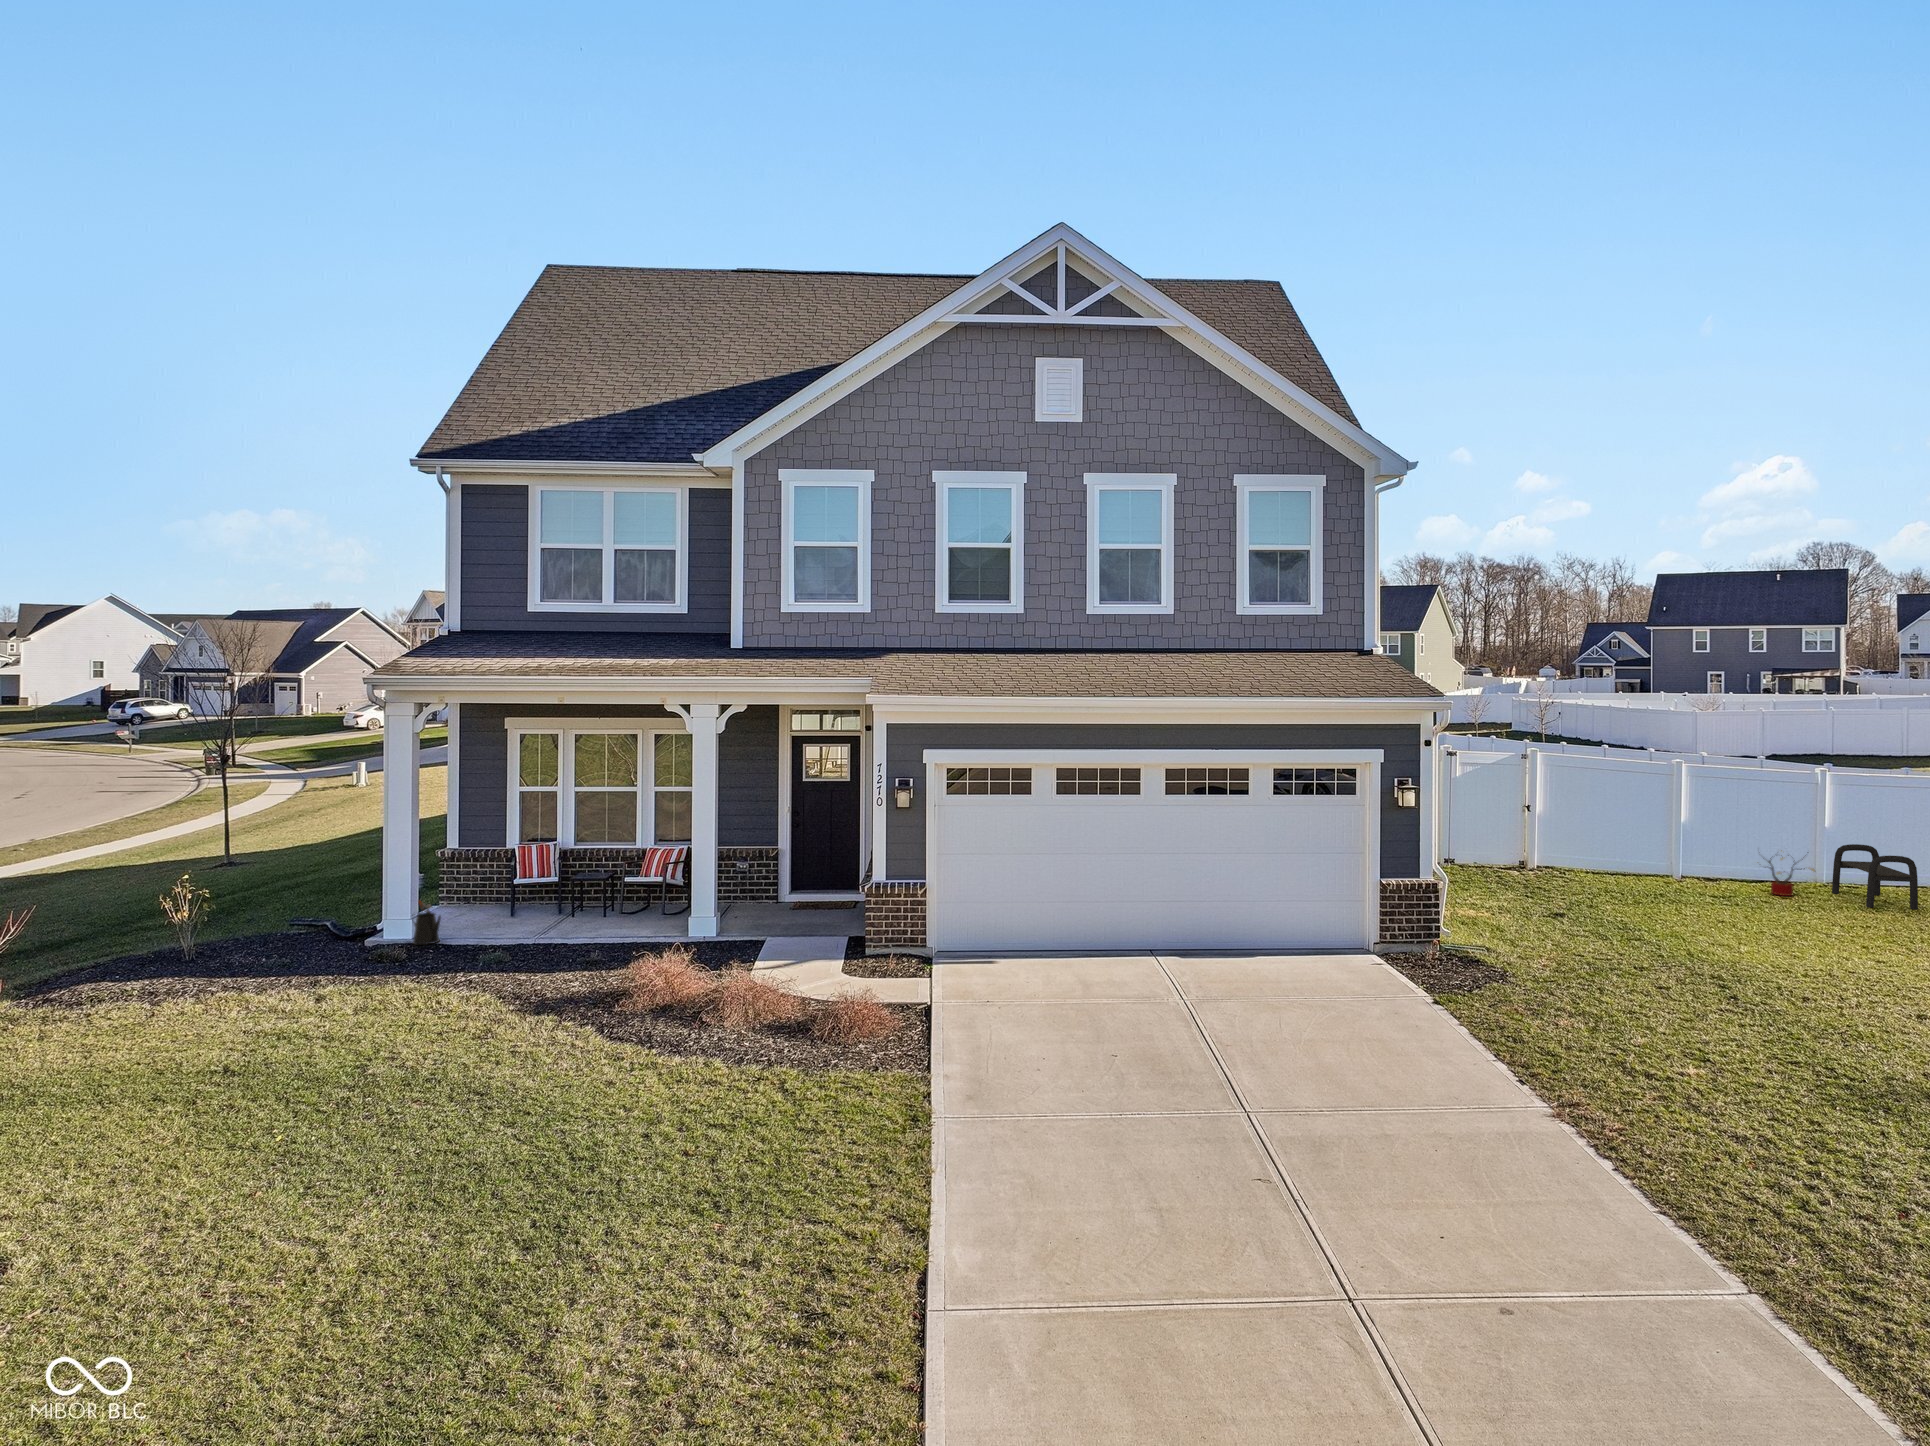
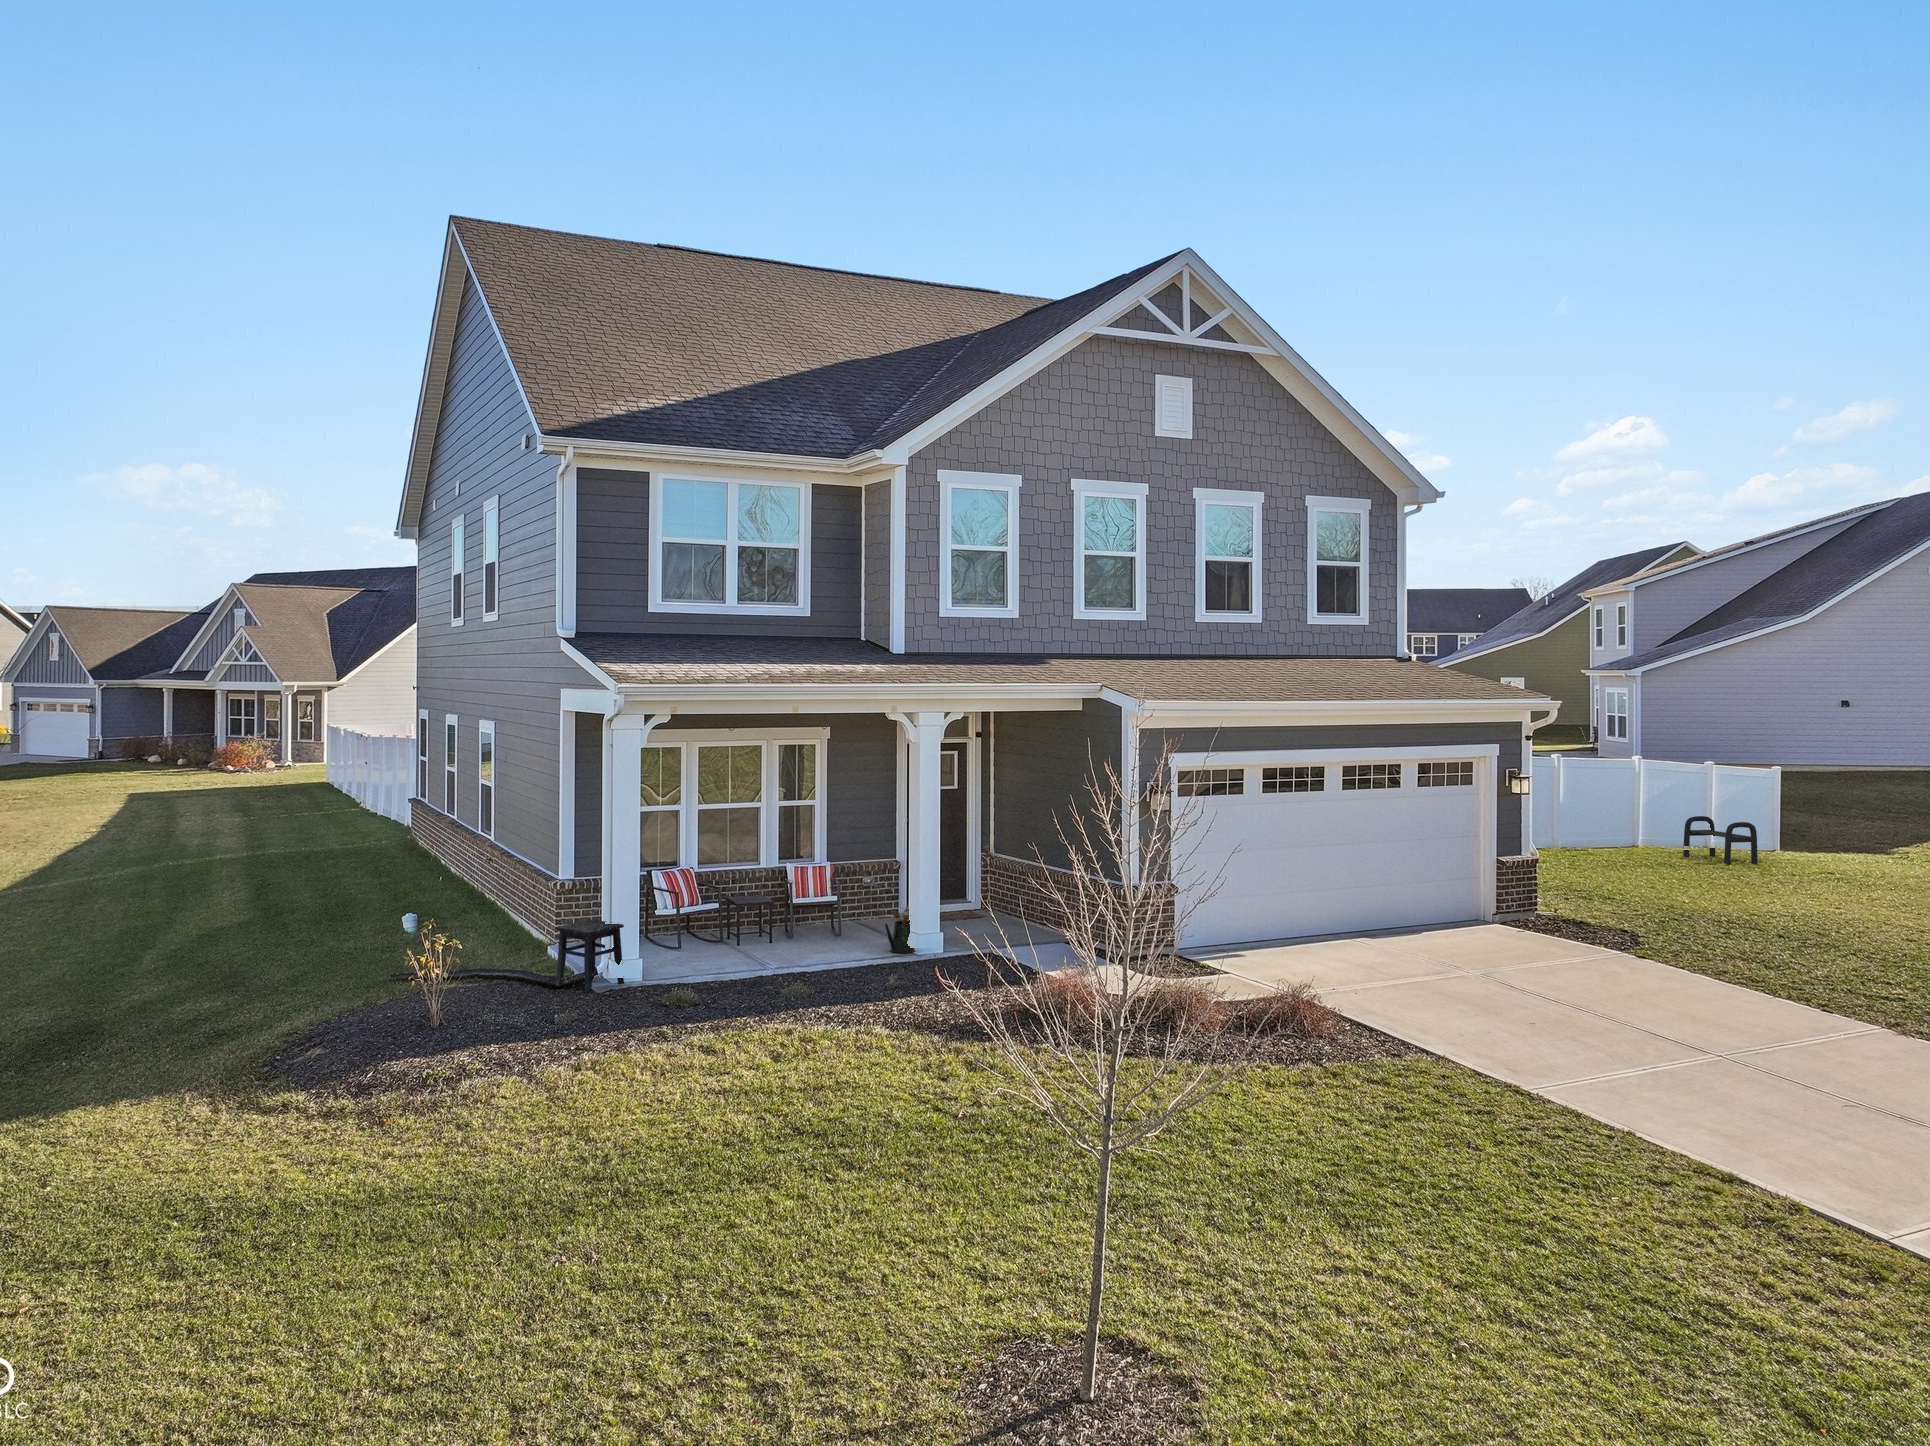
decorative plant: present [1768,855,1815,896] -> none [1631,822,1682,860]
side table: none [333,888,387,953] -> present [556,919,624,993]
watering can: present [413,901,441,945] -> present [885,908,915,953]

